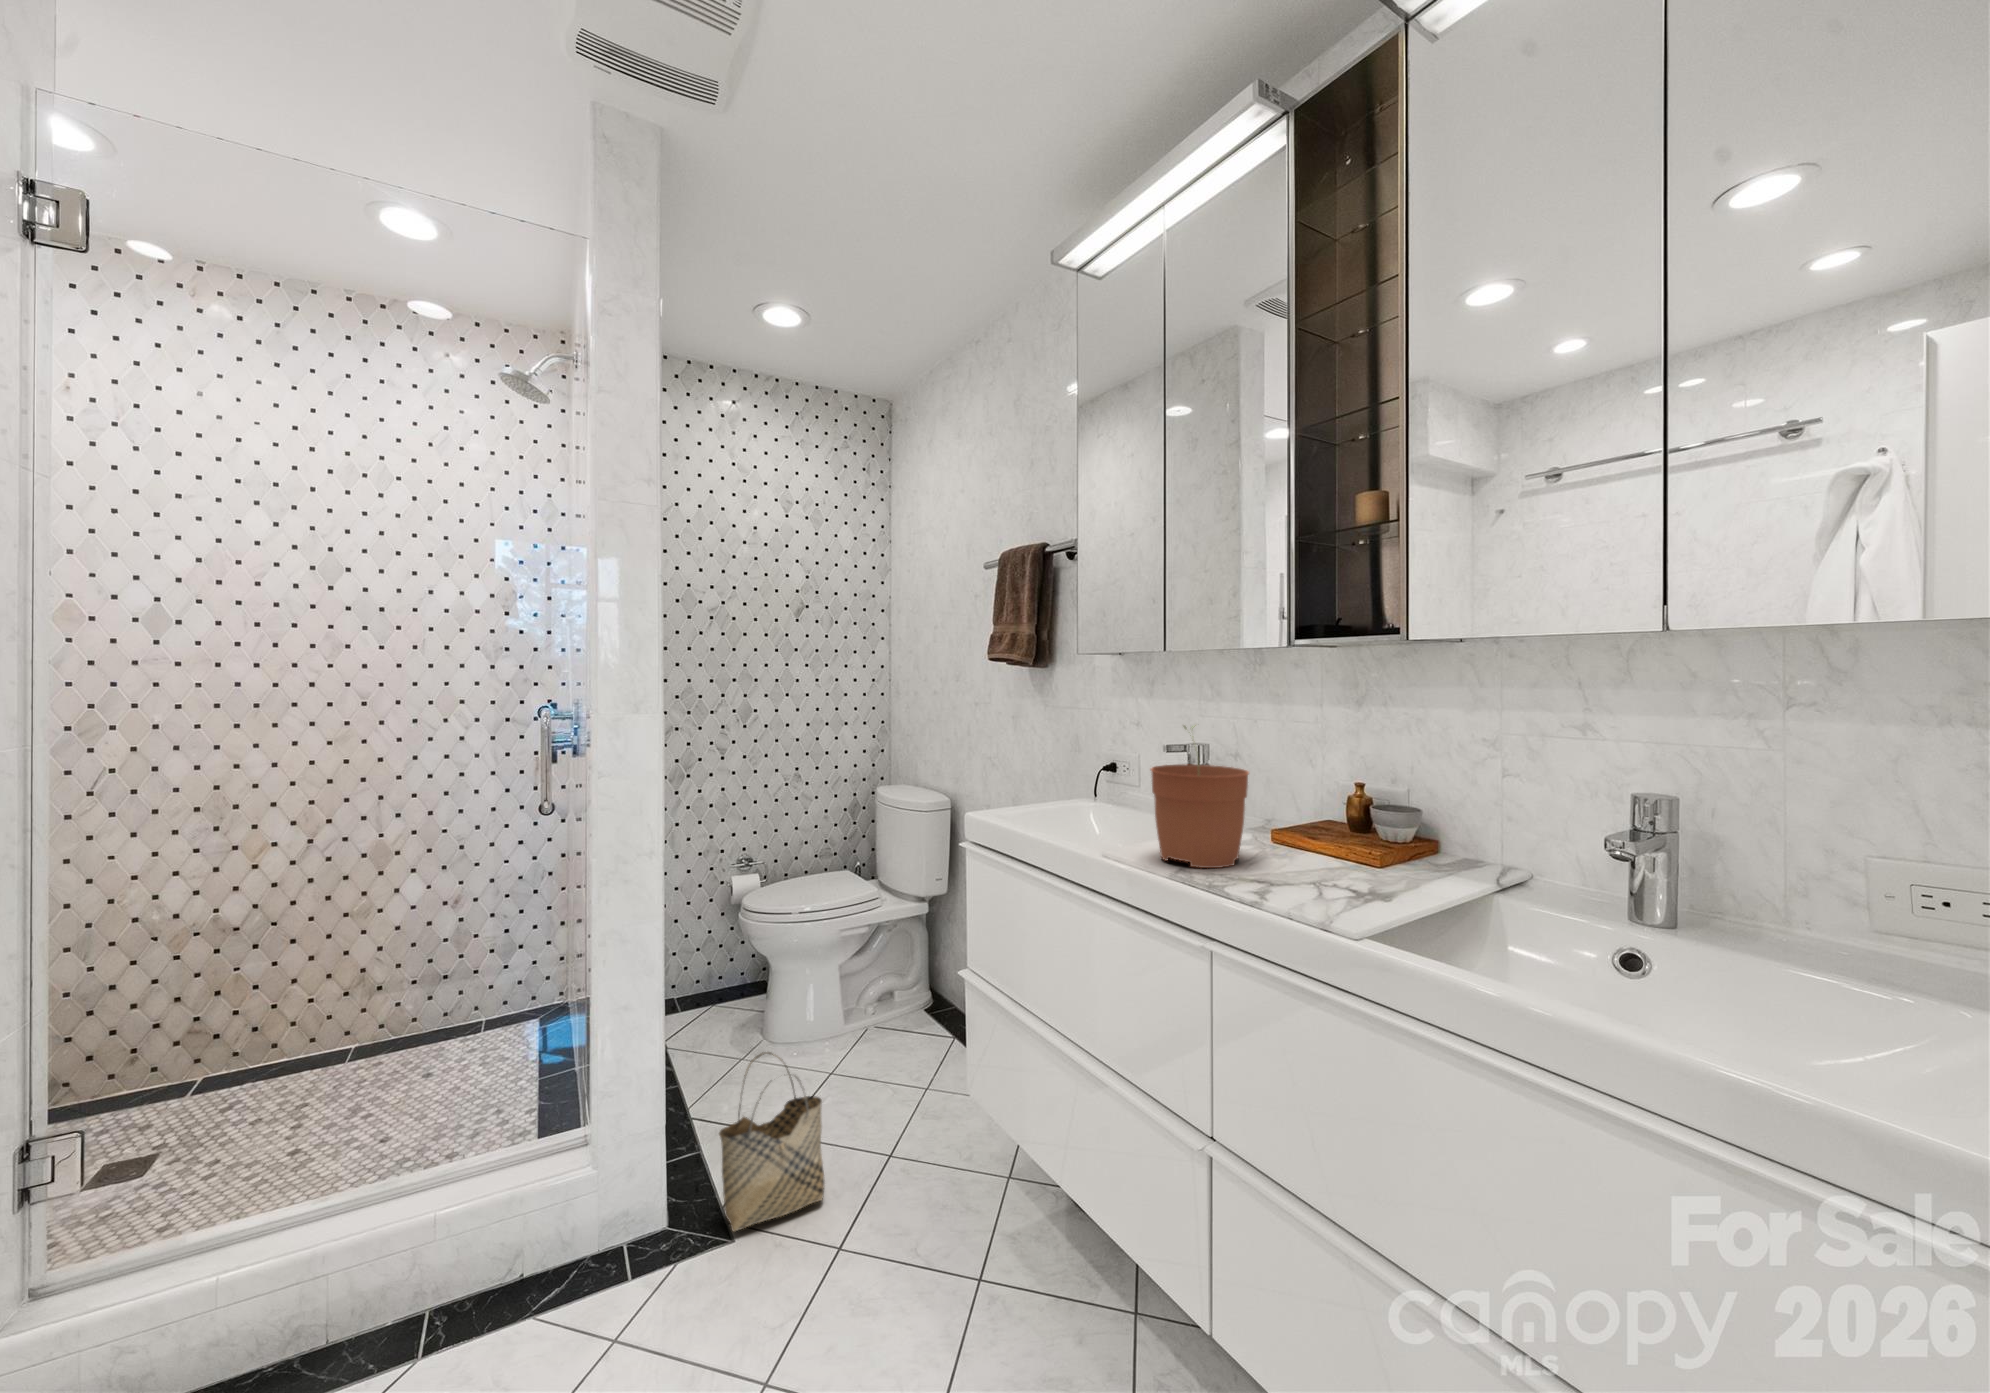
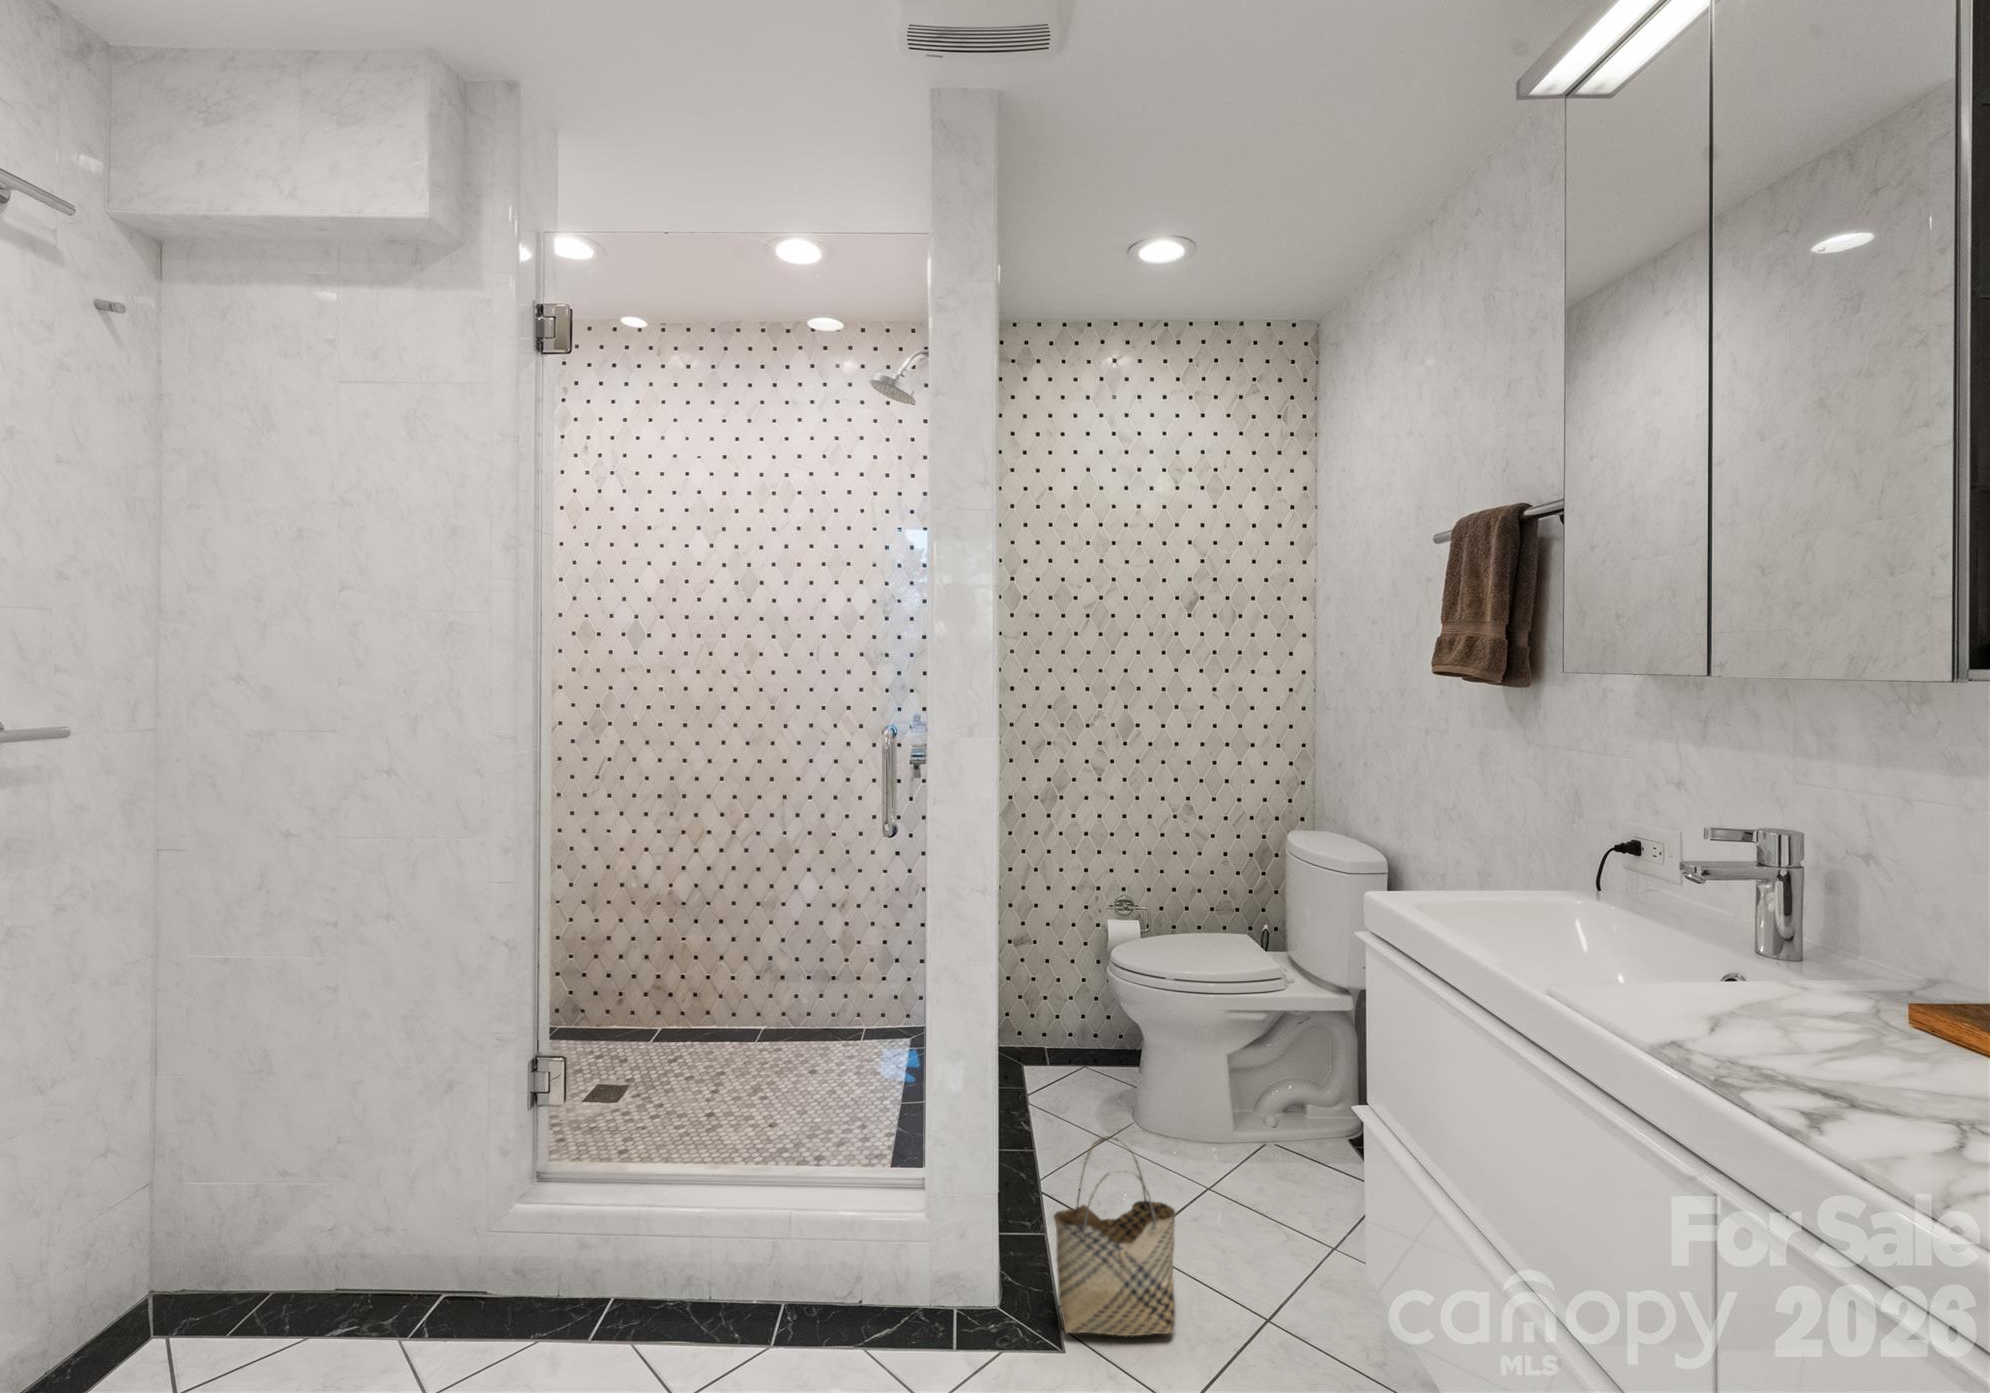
plant pot: present [1151,726,1249,868] -> none [1632,802,1838,1051]

